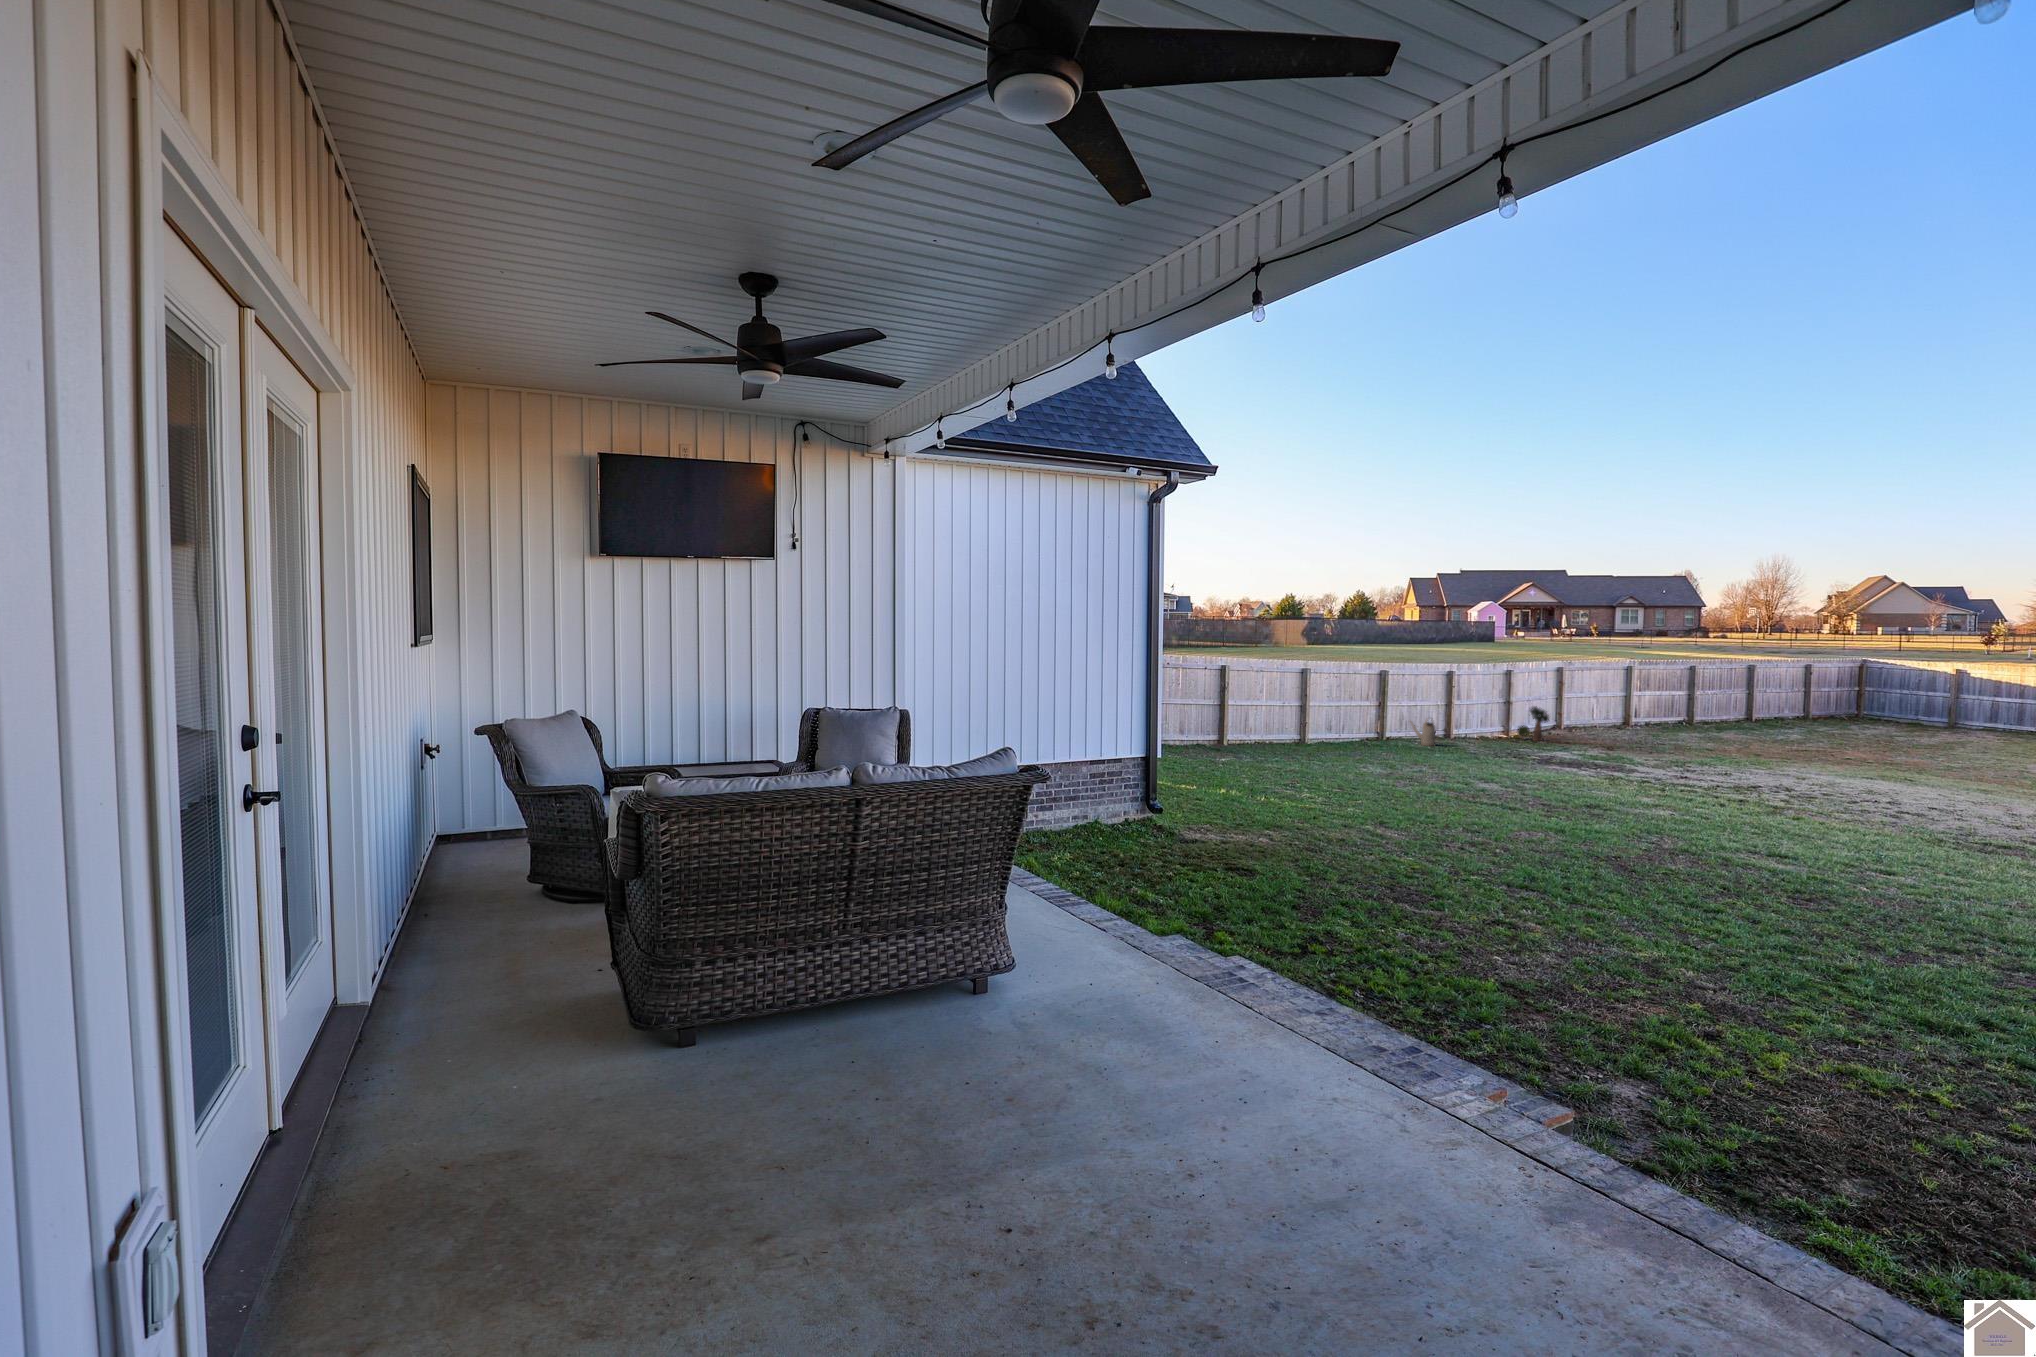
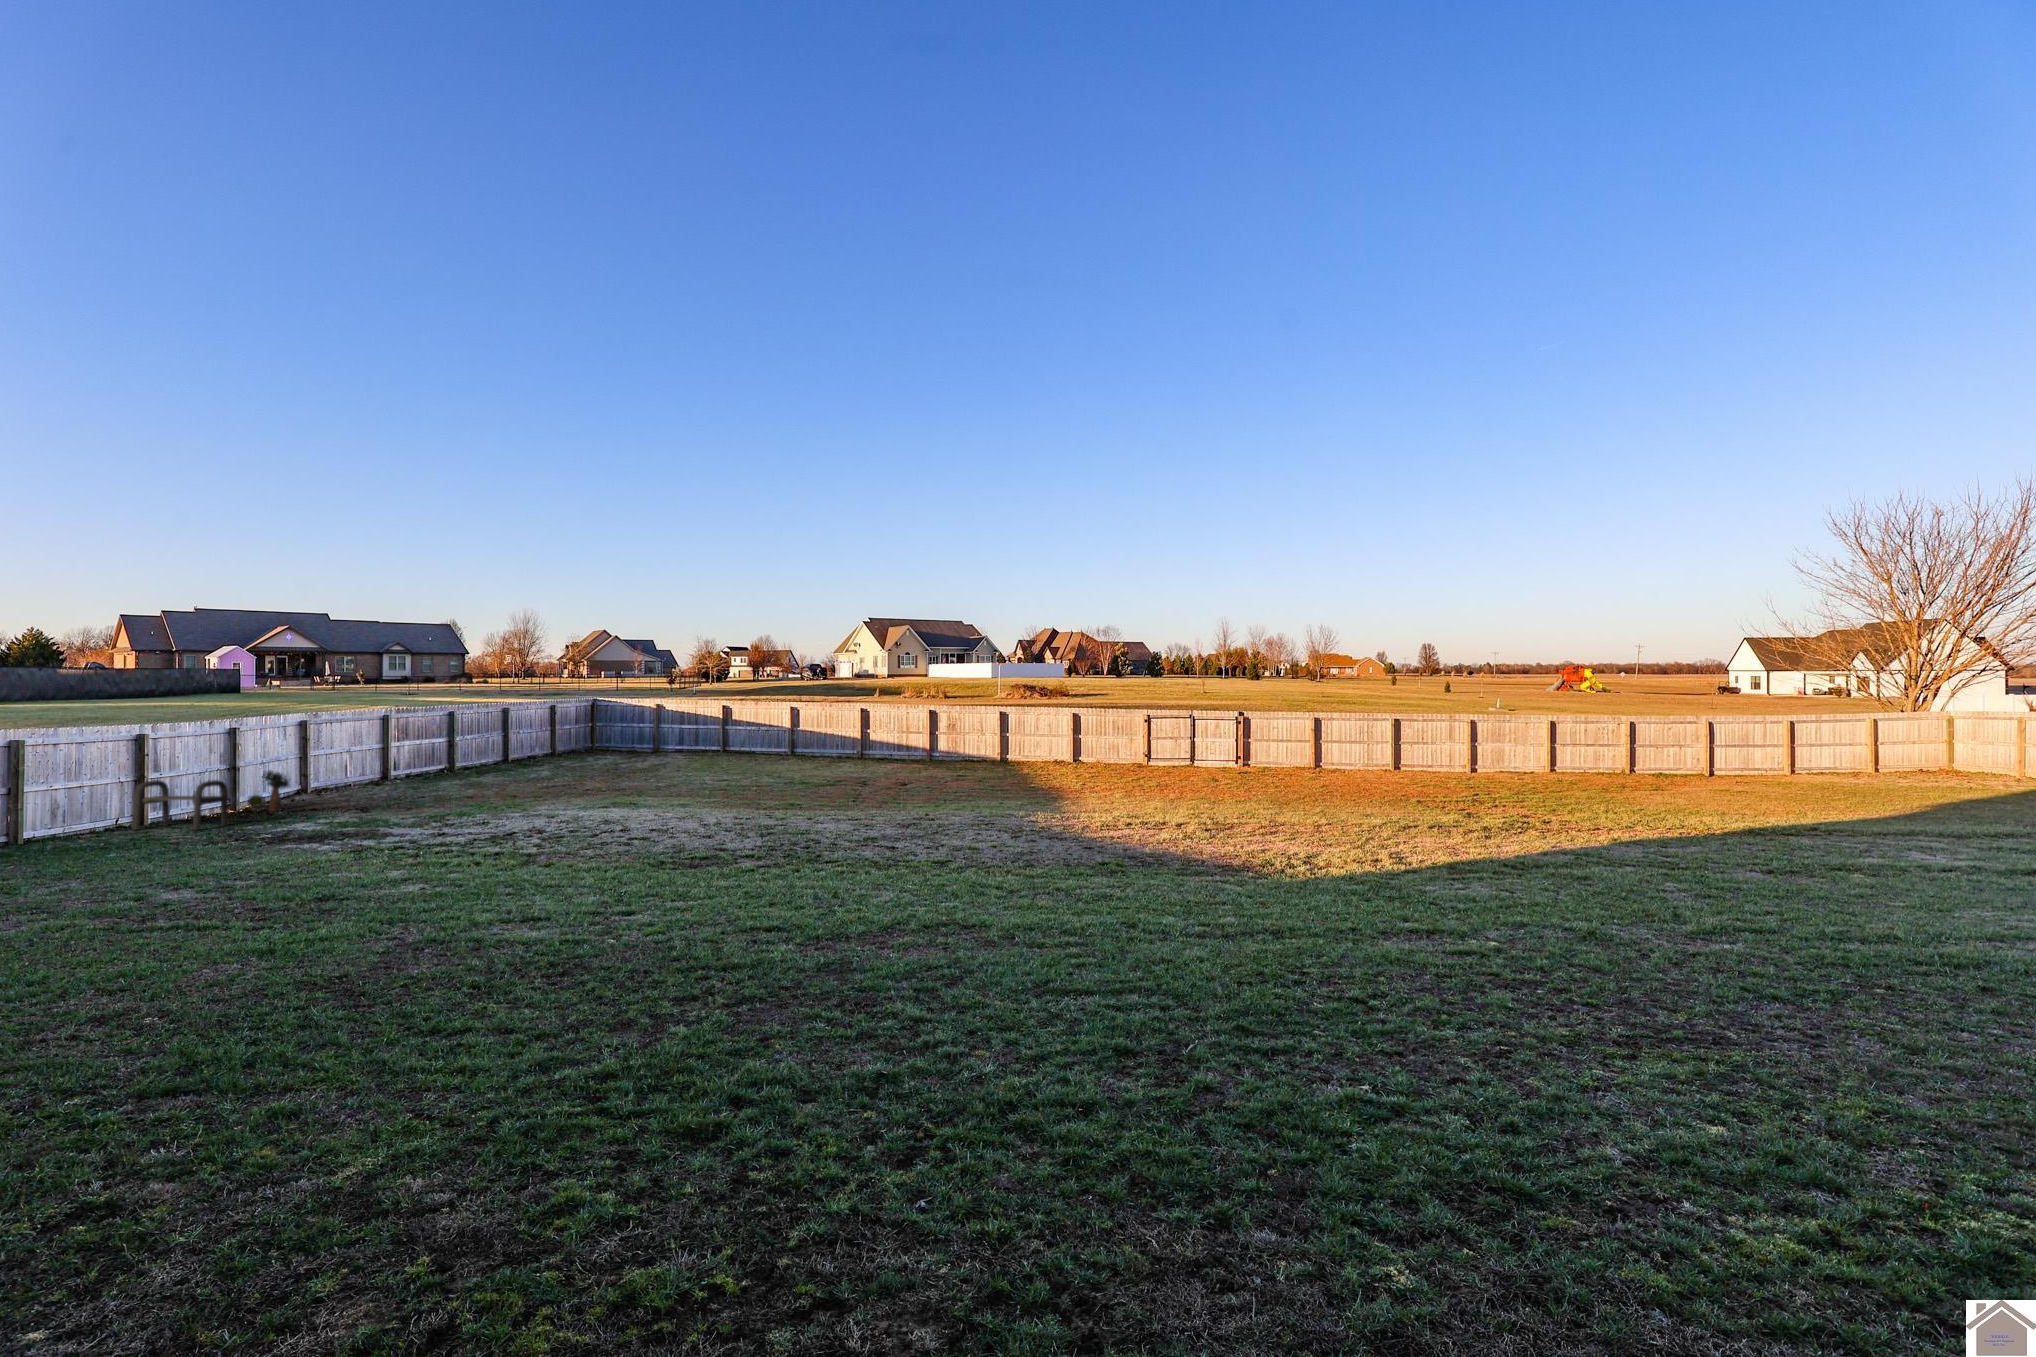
bench: none [1443,706,1507,747] -> present [132,780,228,830]
watering can: present [1410,720,1436,746] -> none [70,802,121,842]

